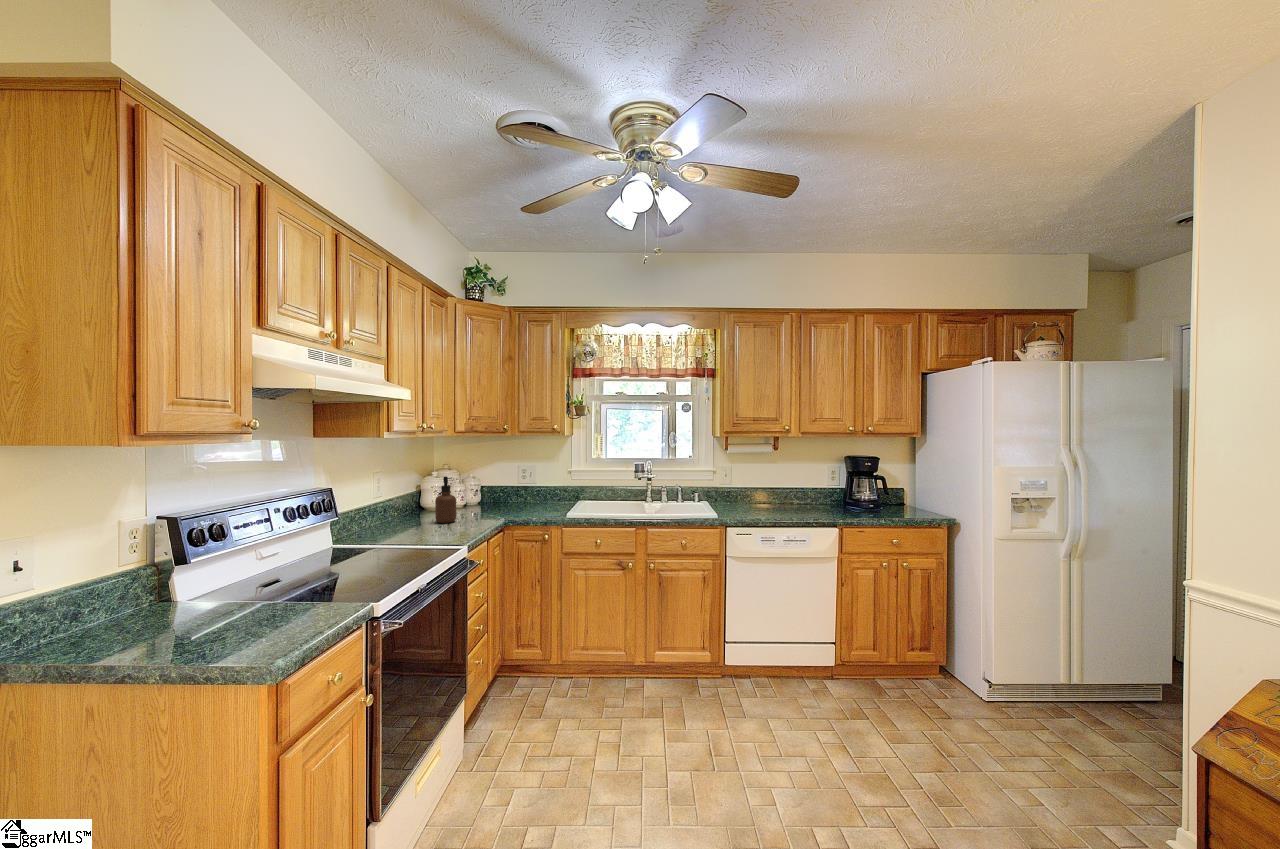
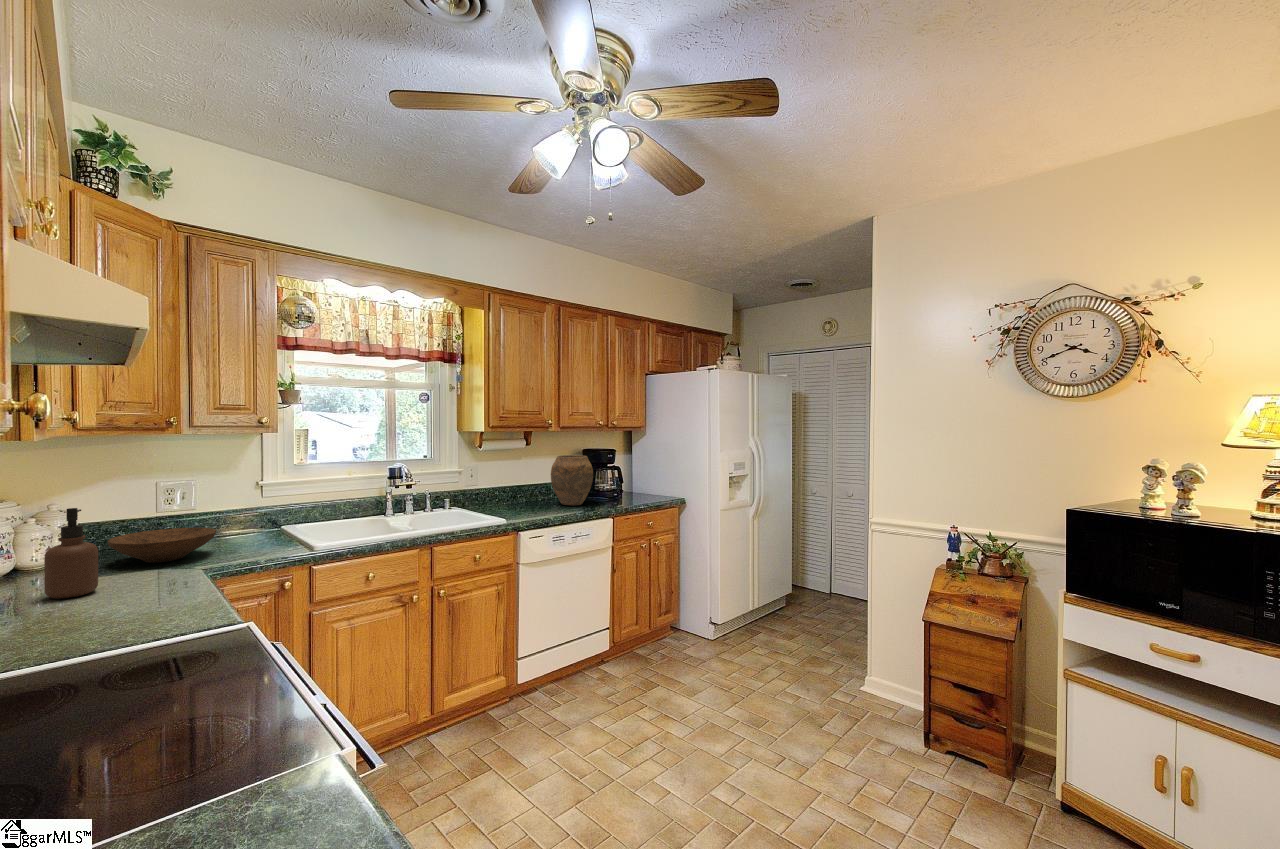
vase: none [794,462,838,513] -> present [551,455,593,506]
wooden bowl: none [478,493,528,512] -> present [107,527,216,563]

